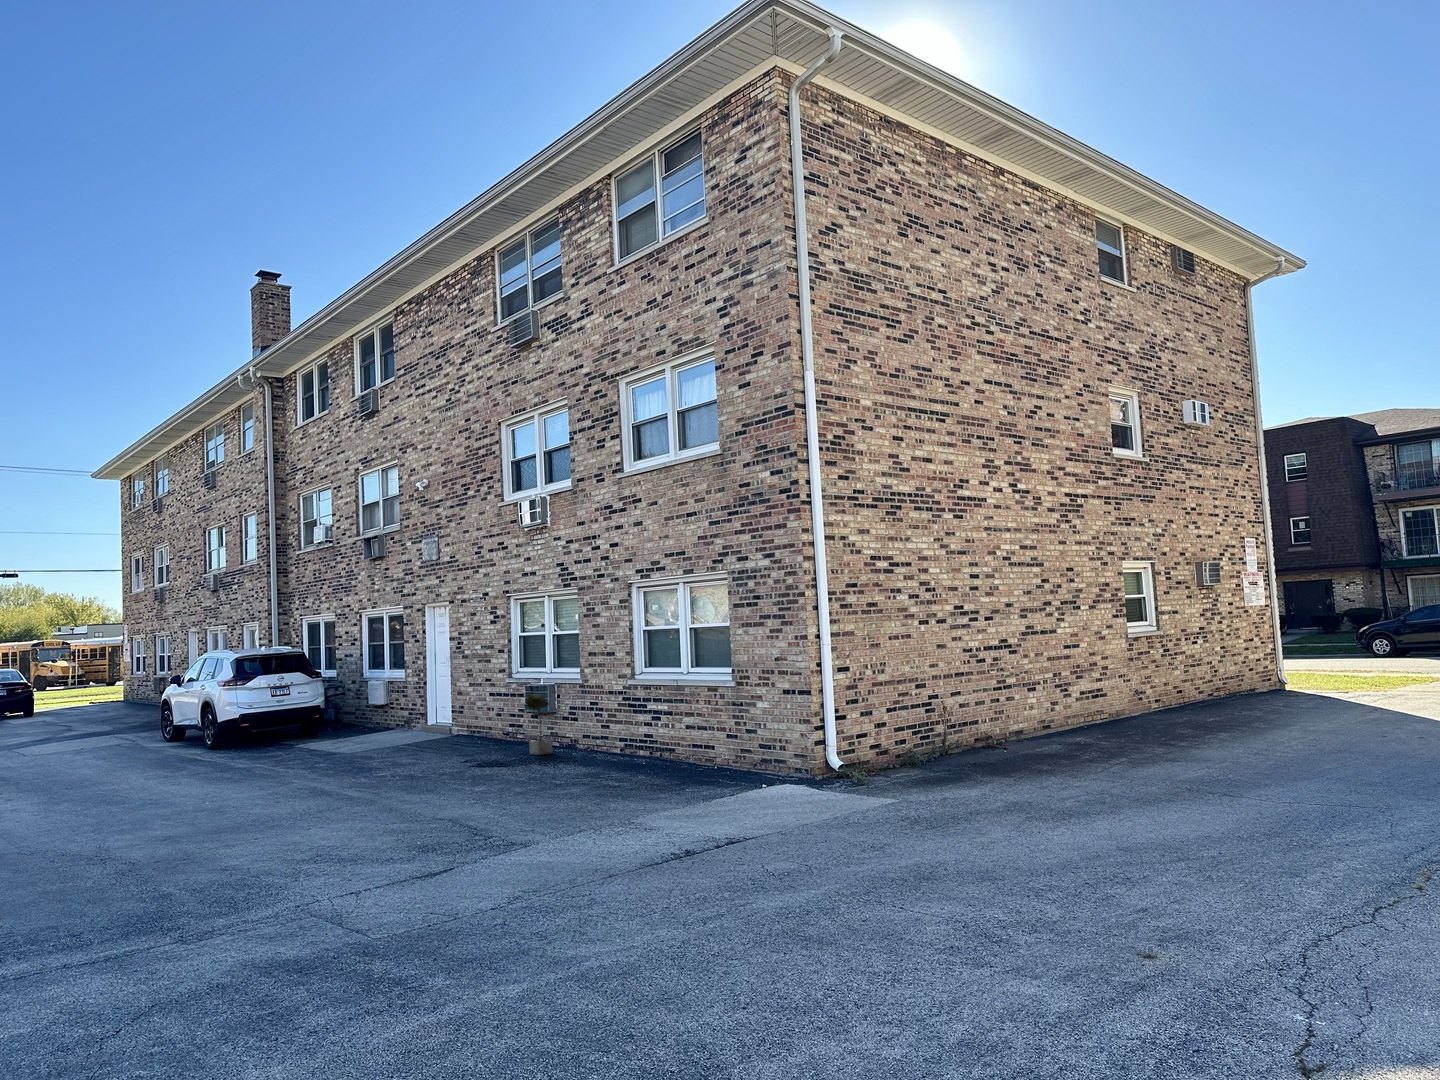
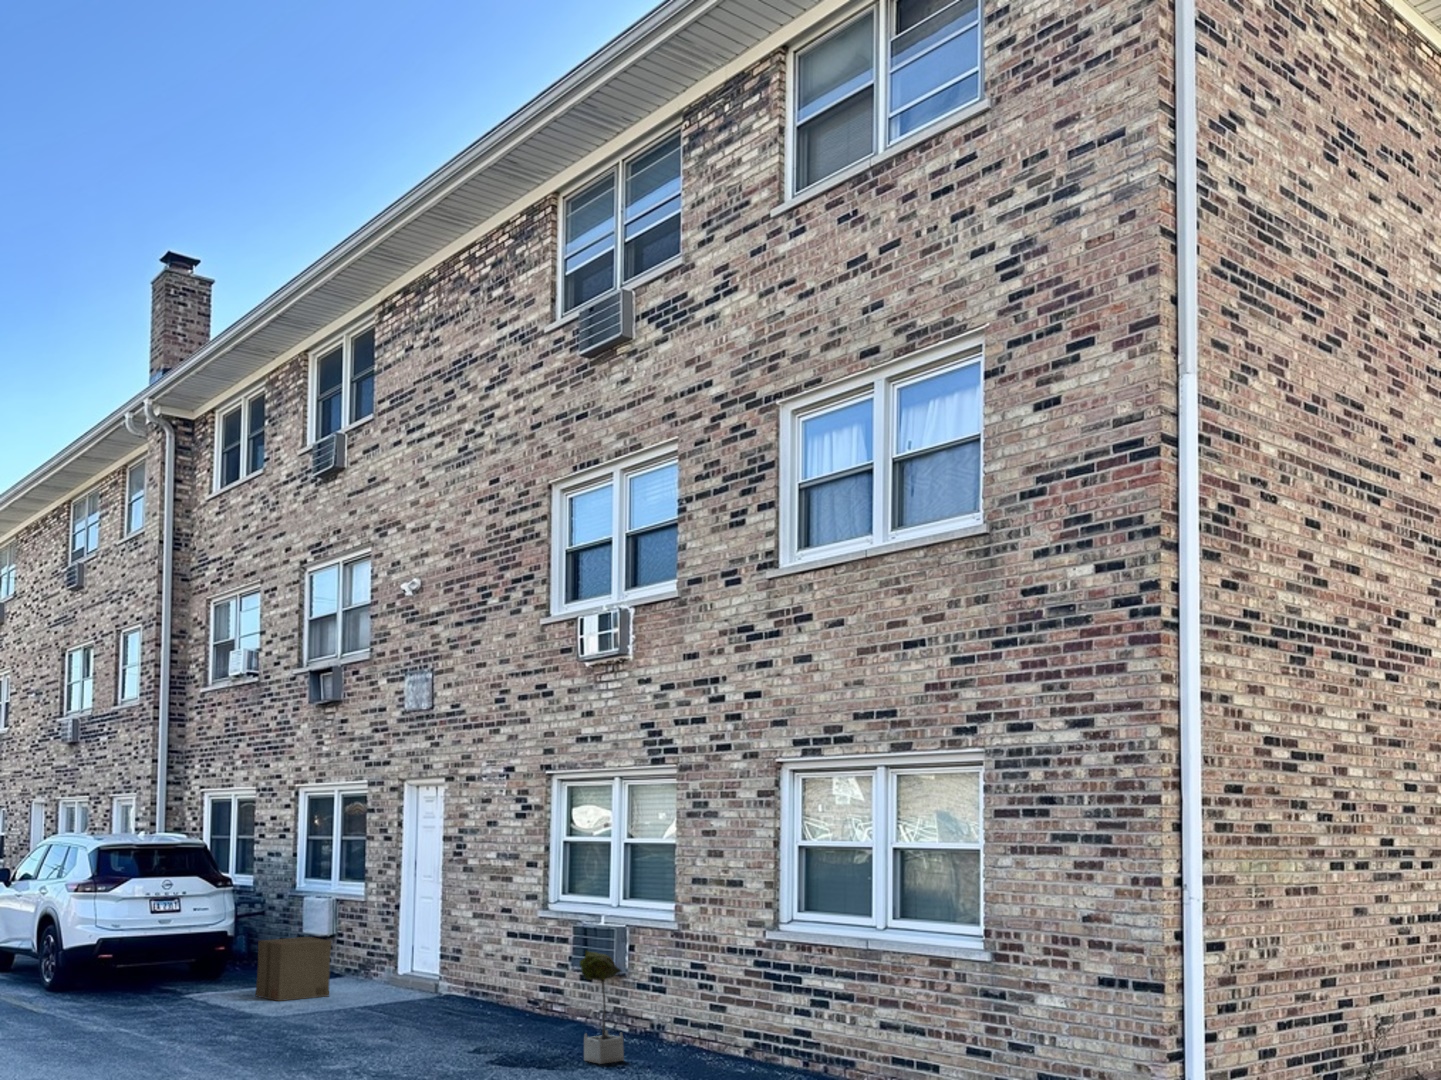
cardboard box: none [343,699,388,737] -> present [255,937,331,1001]

